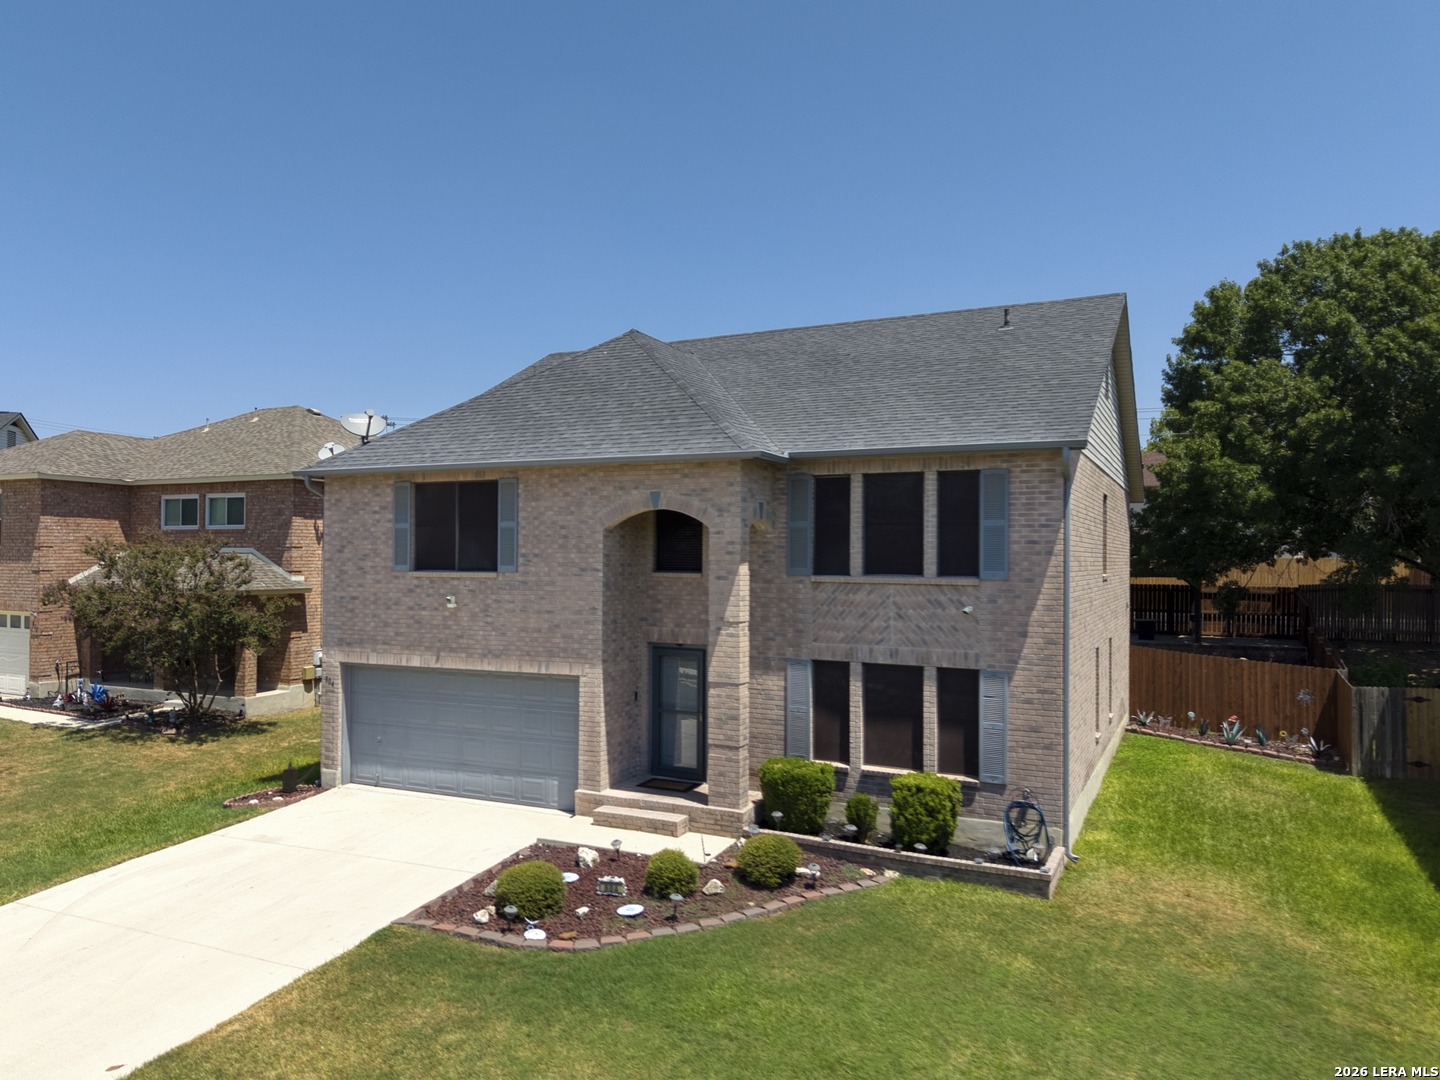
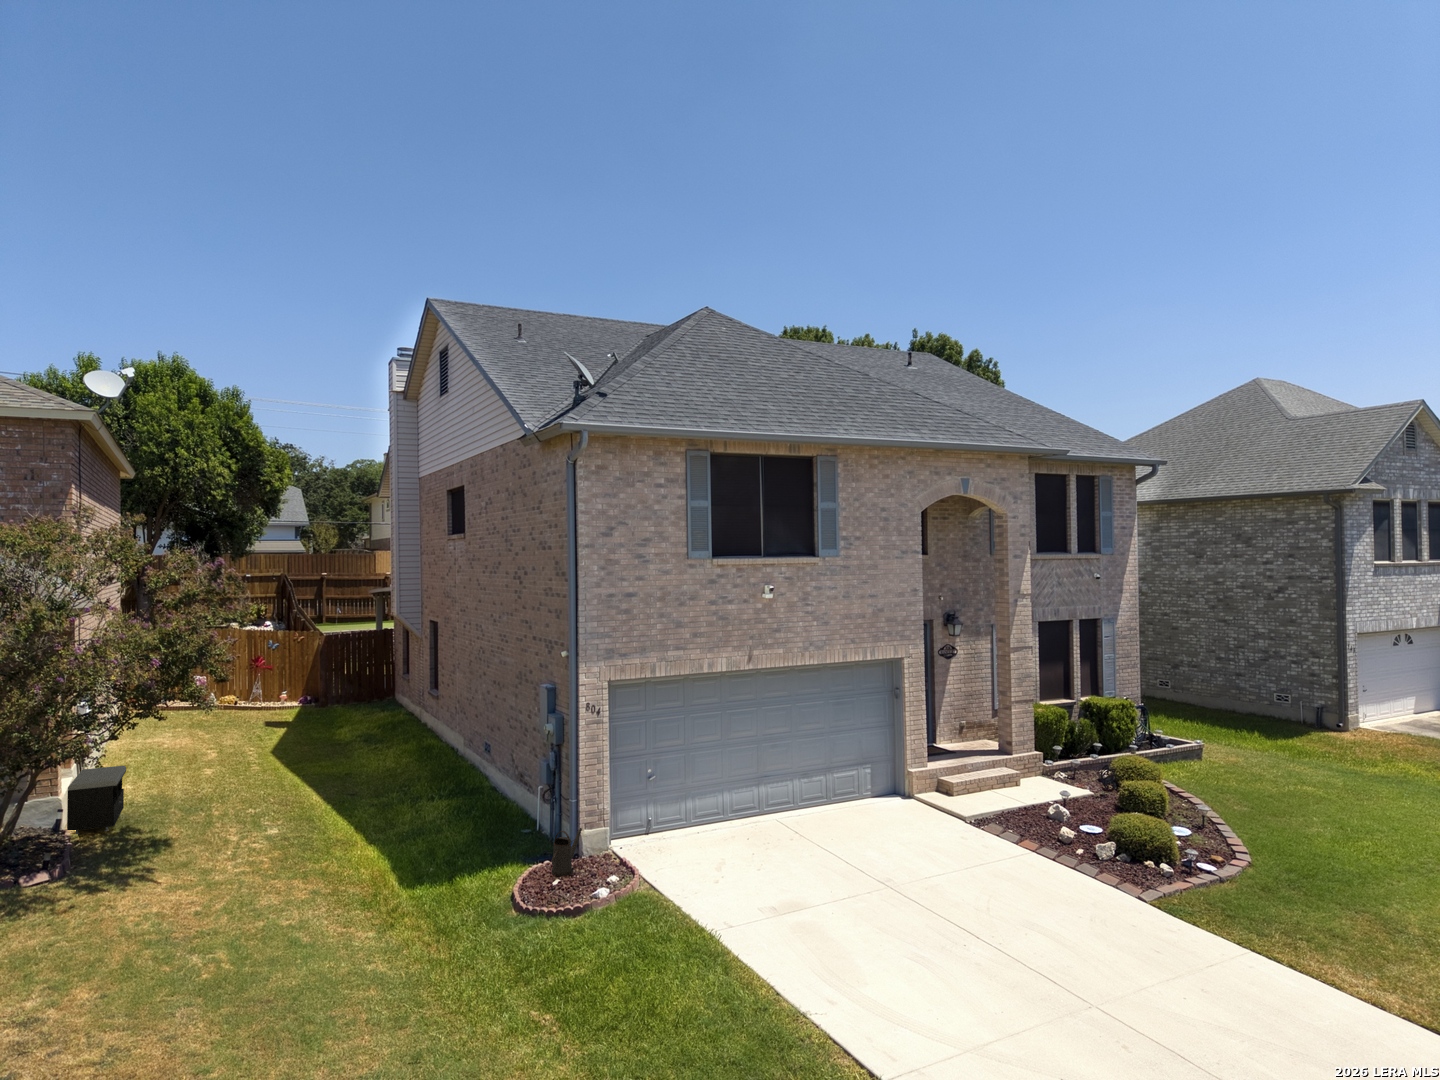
storage bench: none [255,690,303,725] -> present [67,766,126,835]

